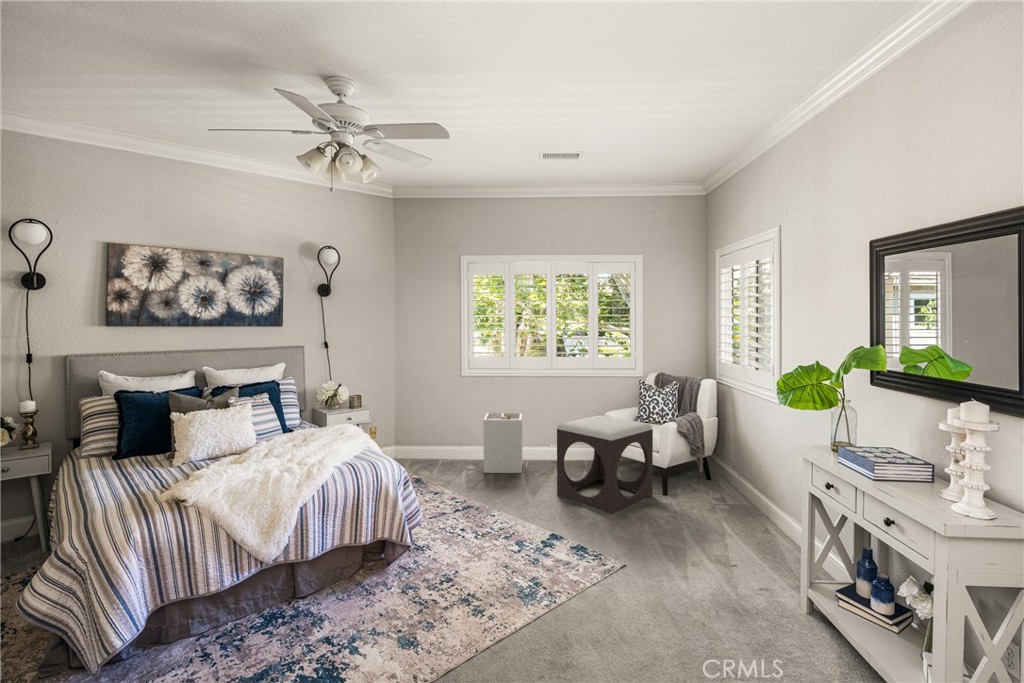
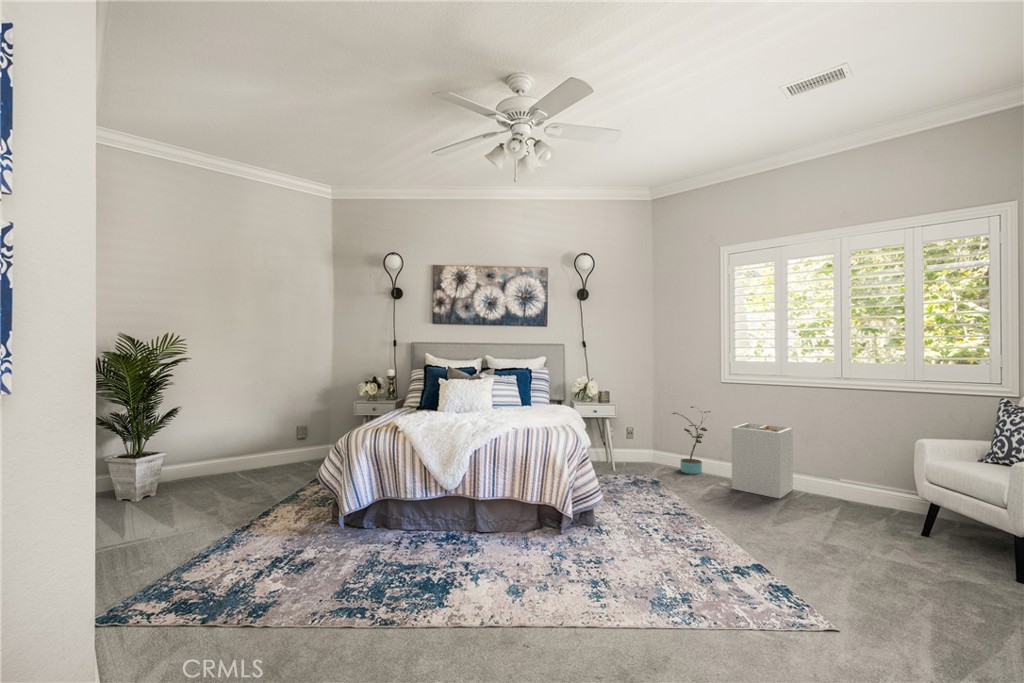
potted plant: none [420,402,456,466] -> present [672,406,711,474]
footstool: present [557,415,653,514] -> none [806,436,979,571]

